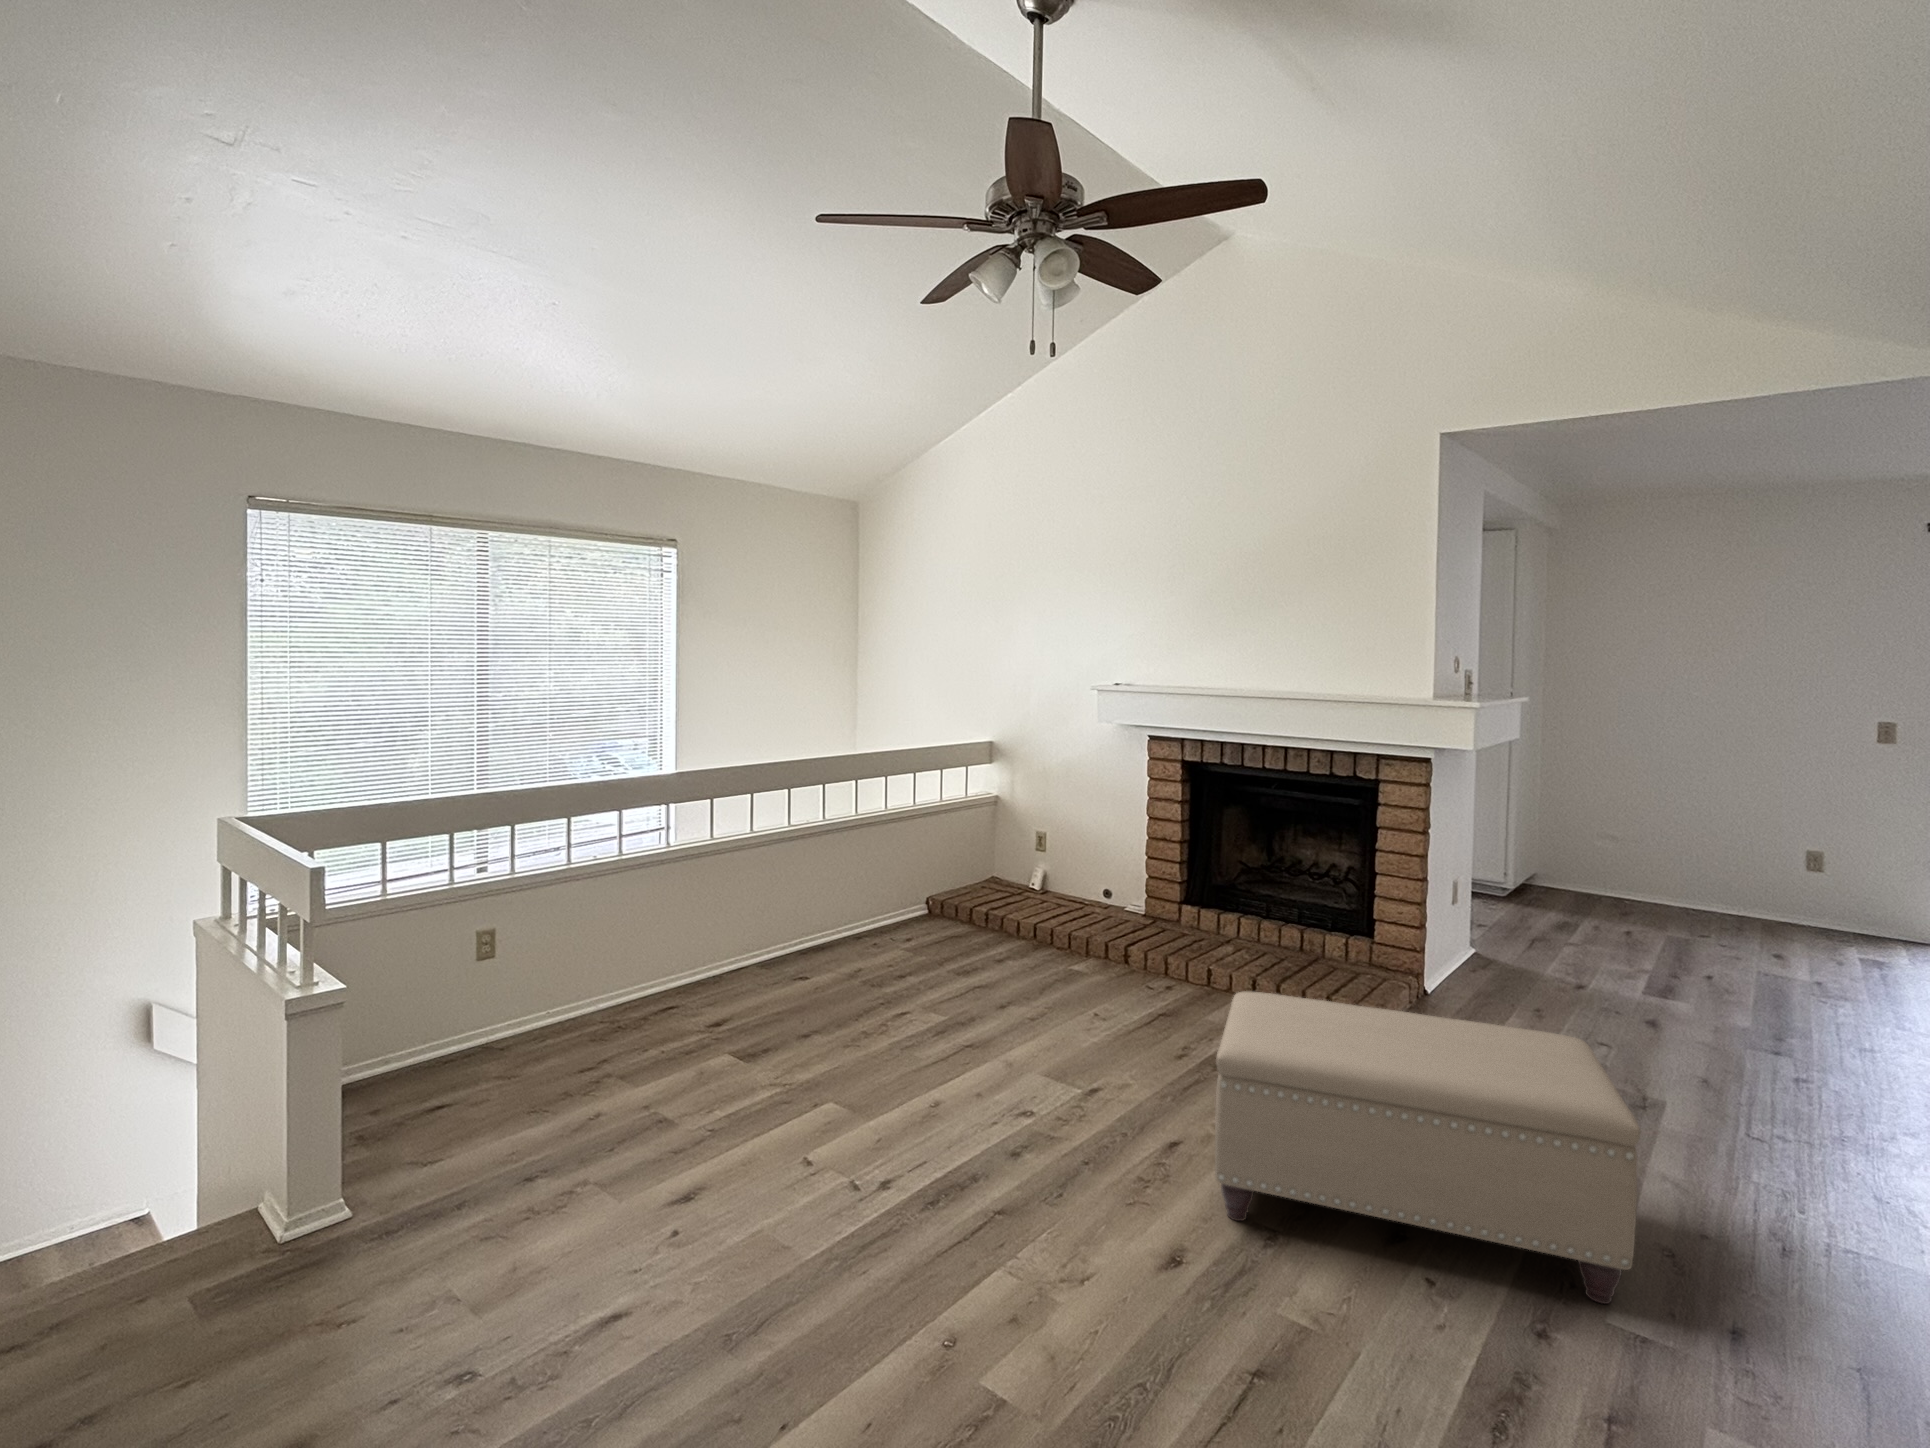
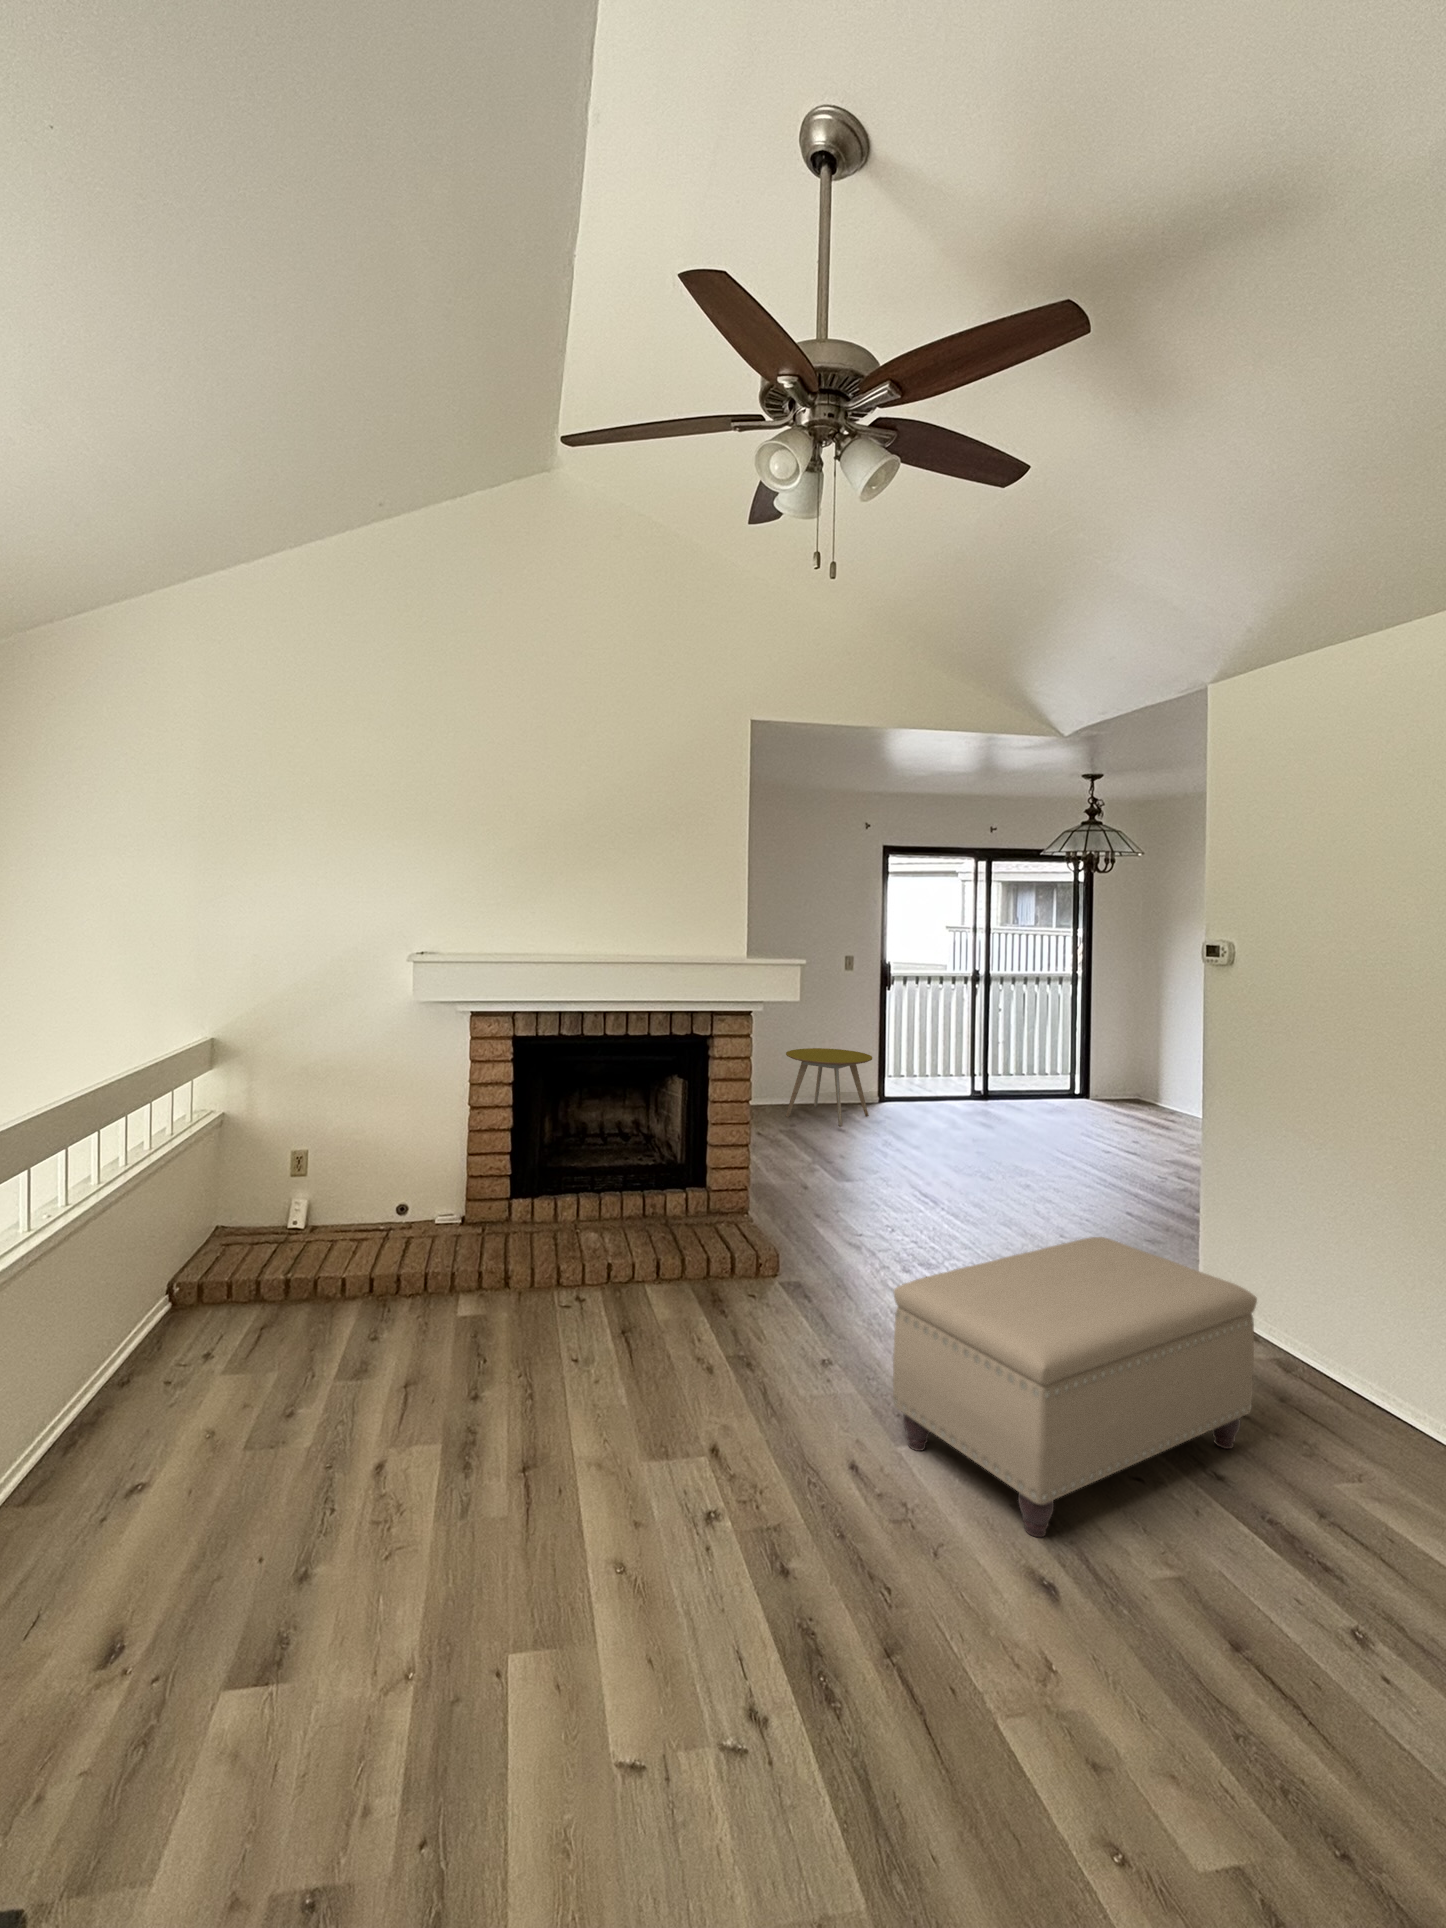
side table: none [1718,841,1882,953] -> present [786,1048,872,1126]

